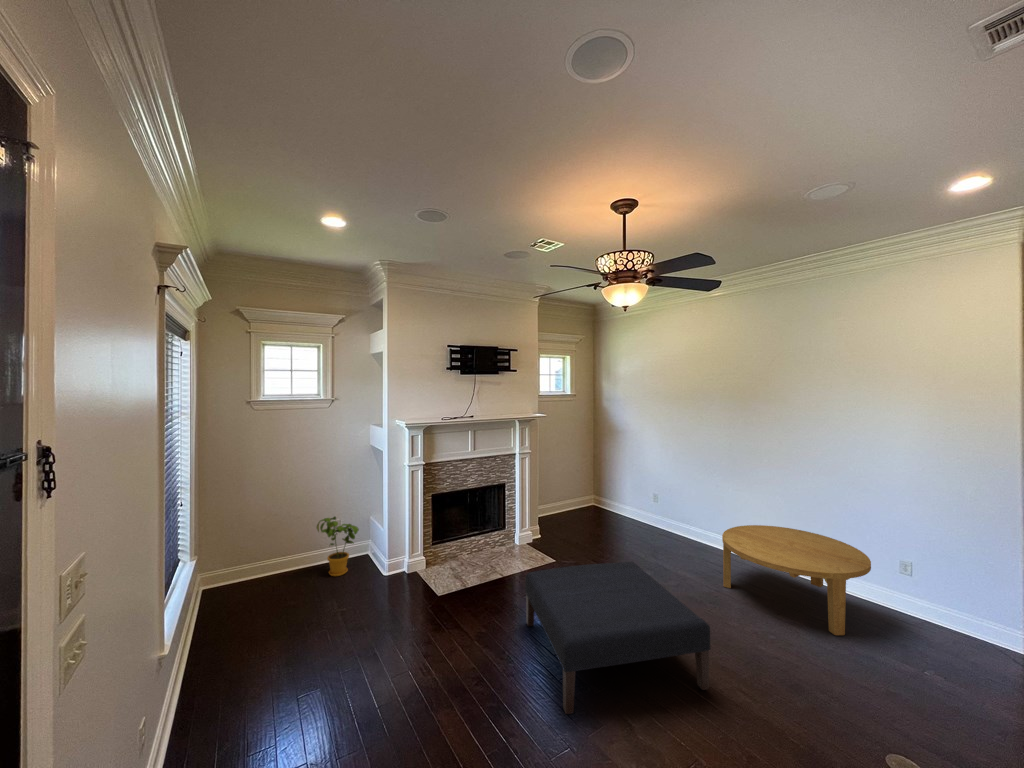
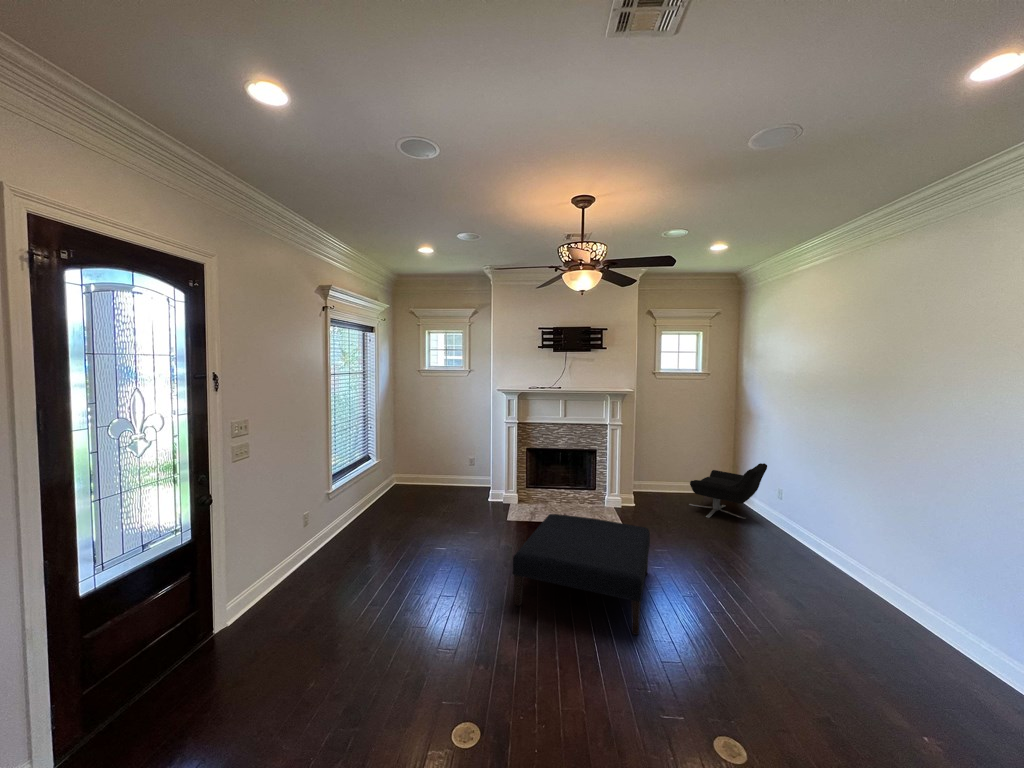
lounge chair: none [585,475,651,535] -> present [689,463,767,519]
house plant: present [317,517,359,576] -> none [449,454,476,496]
coffee table: present [722,525,871,635] -> none [769,528,963,665]

